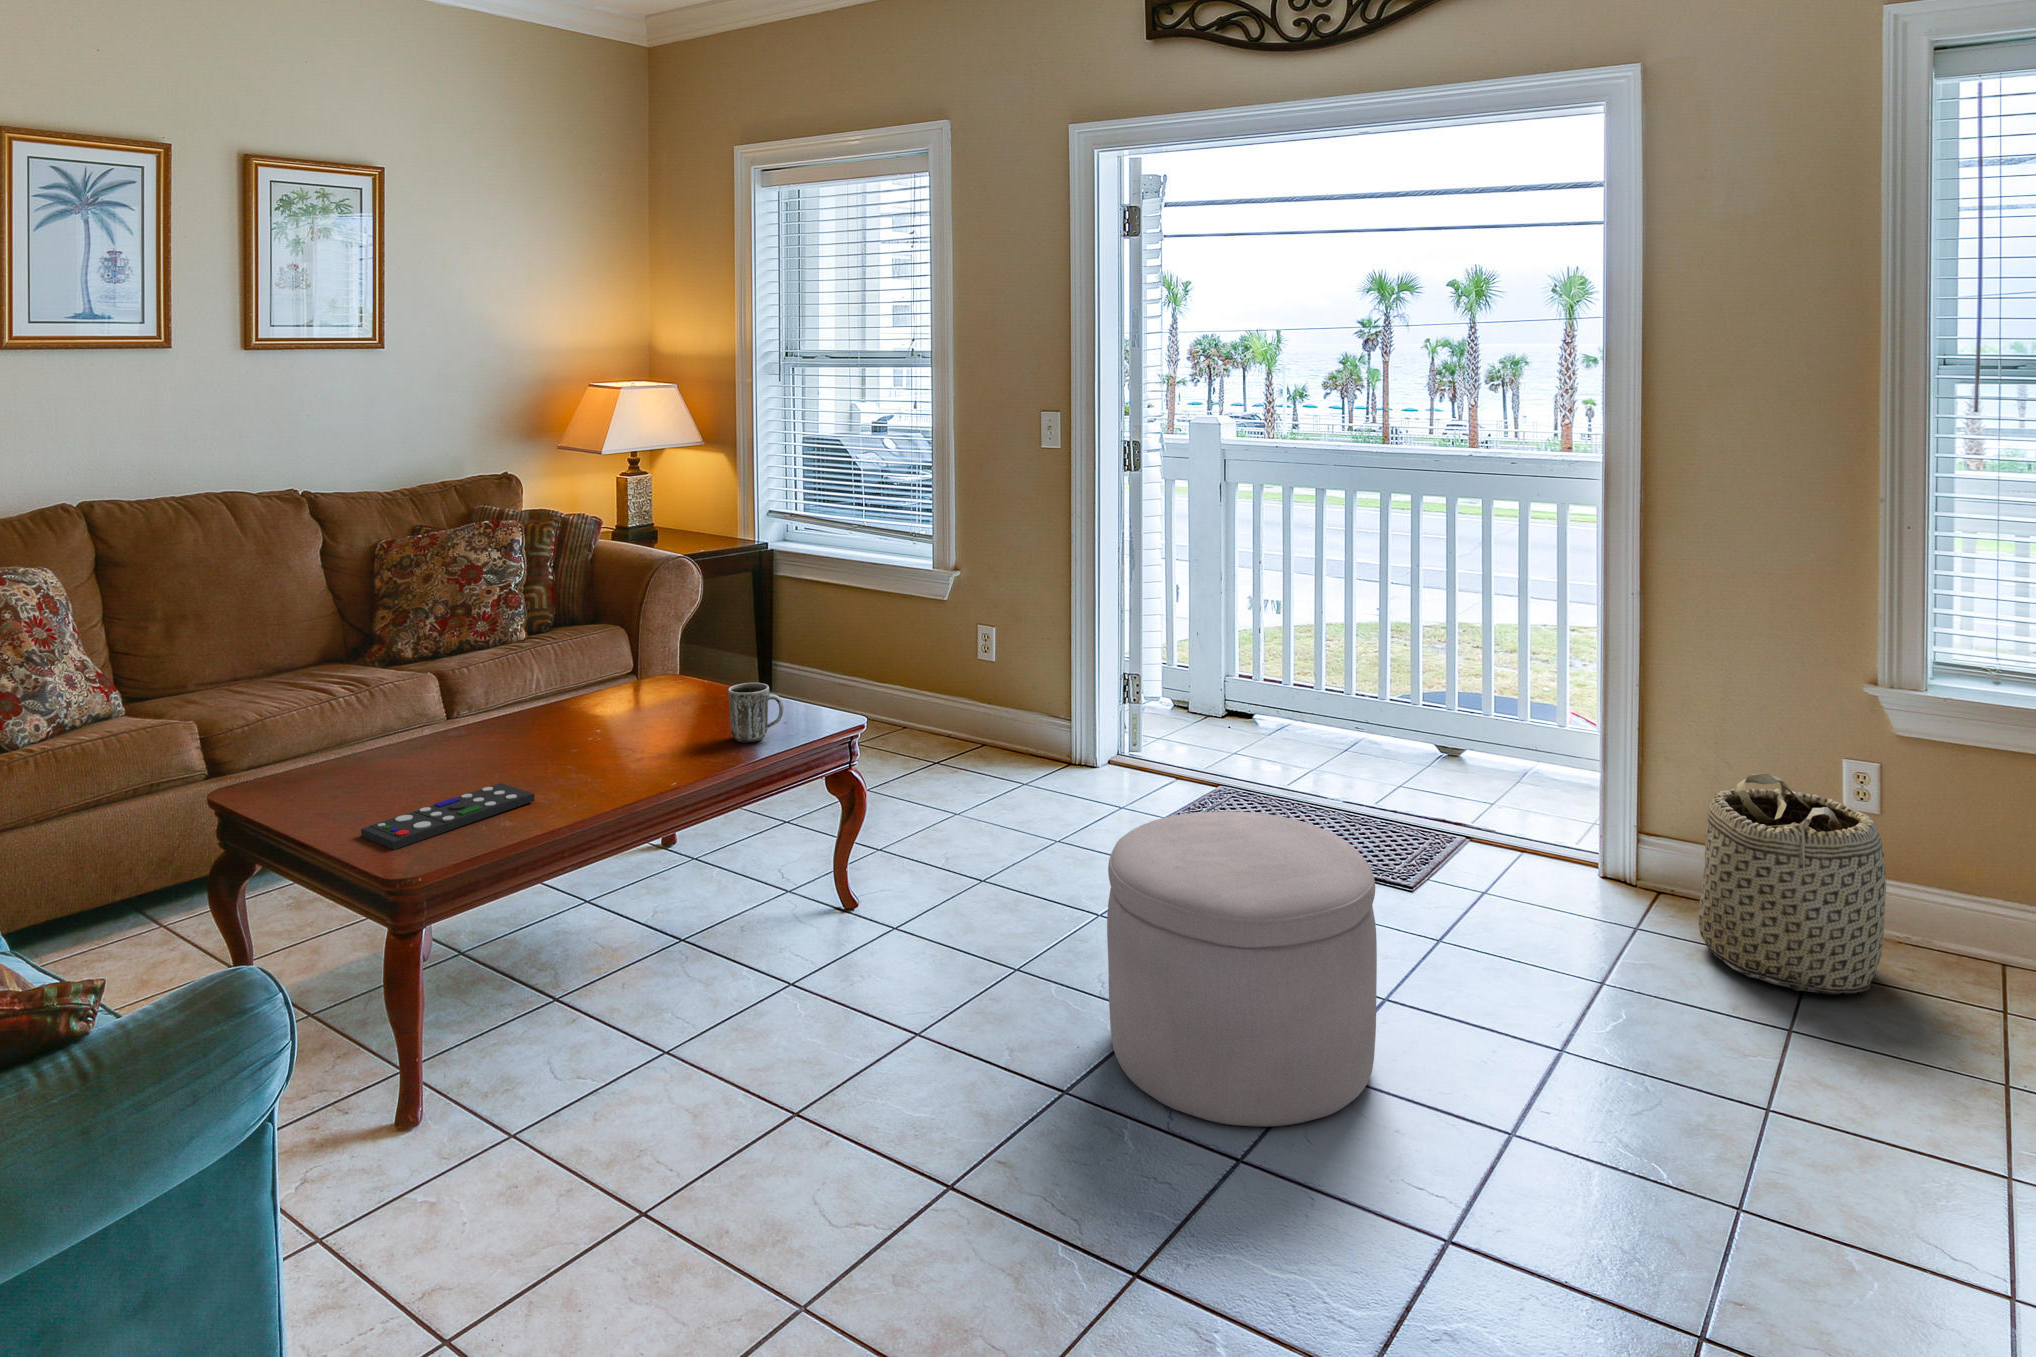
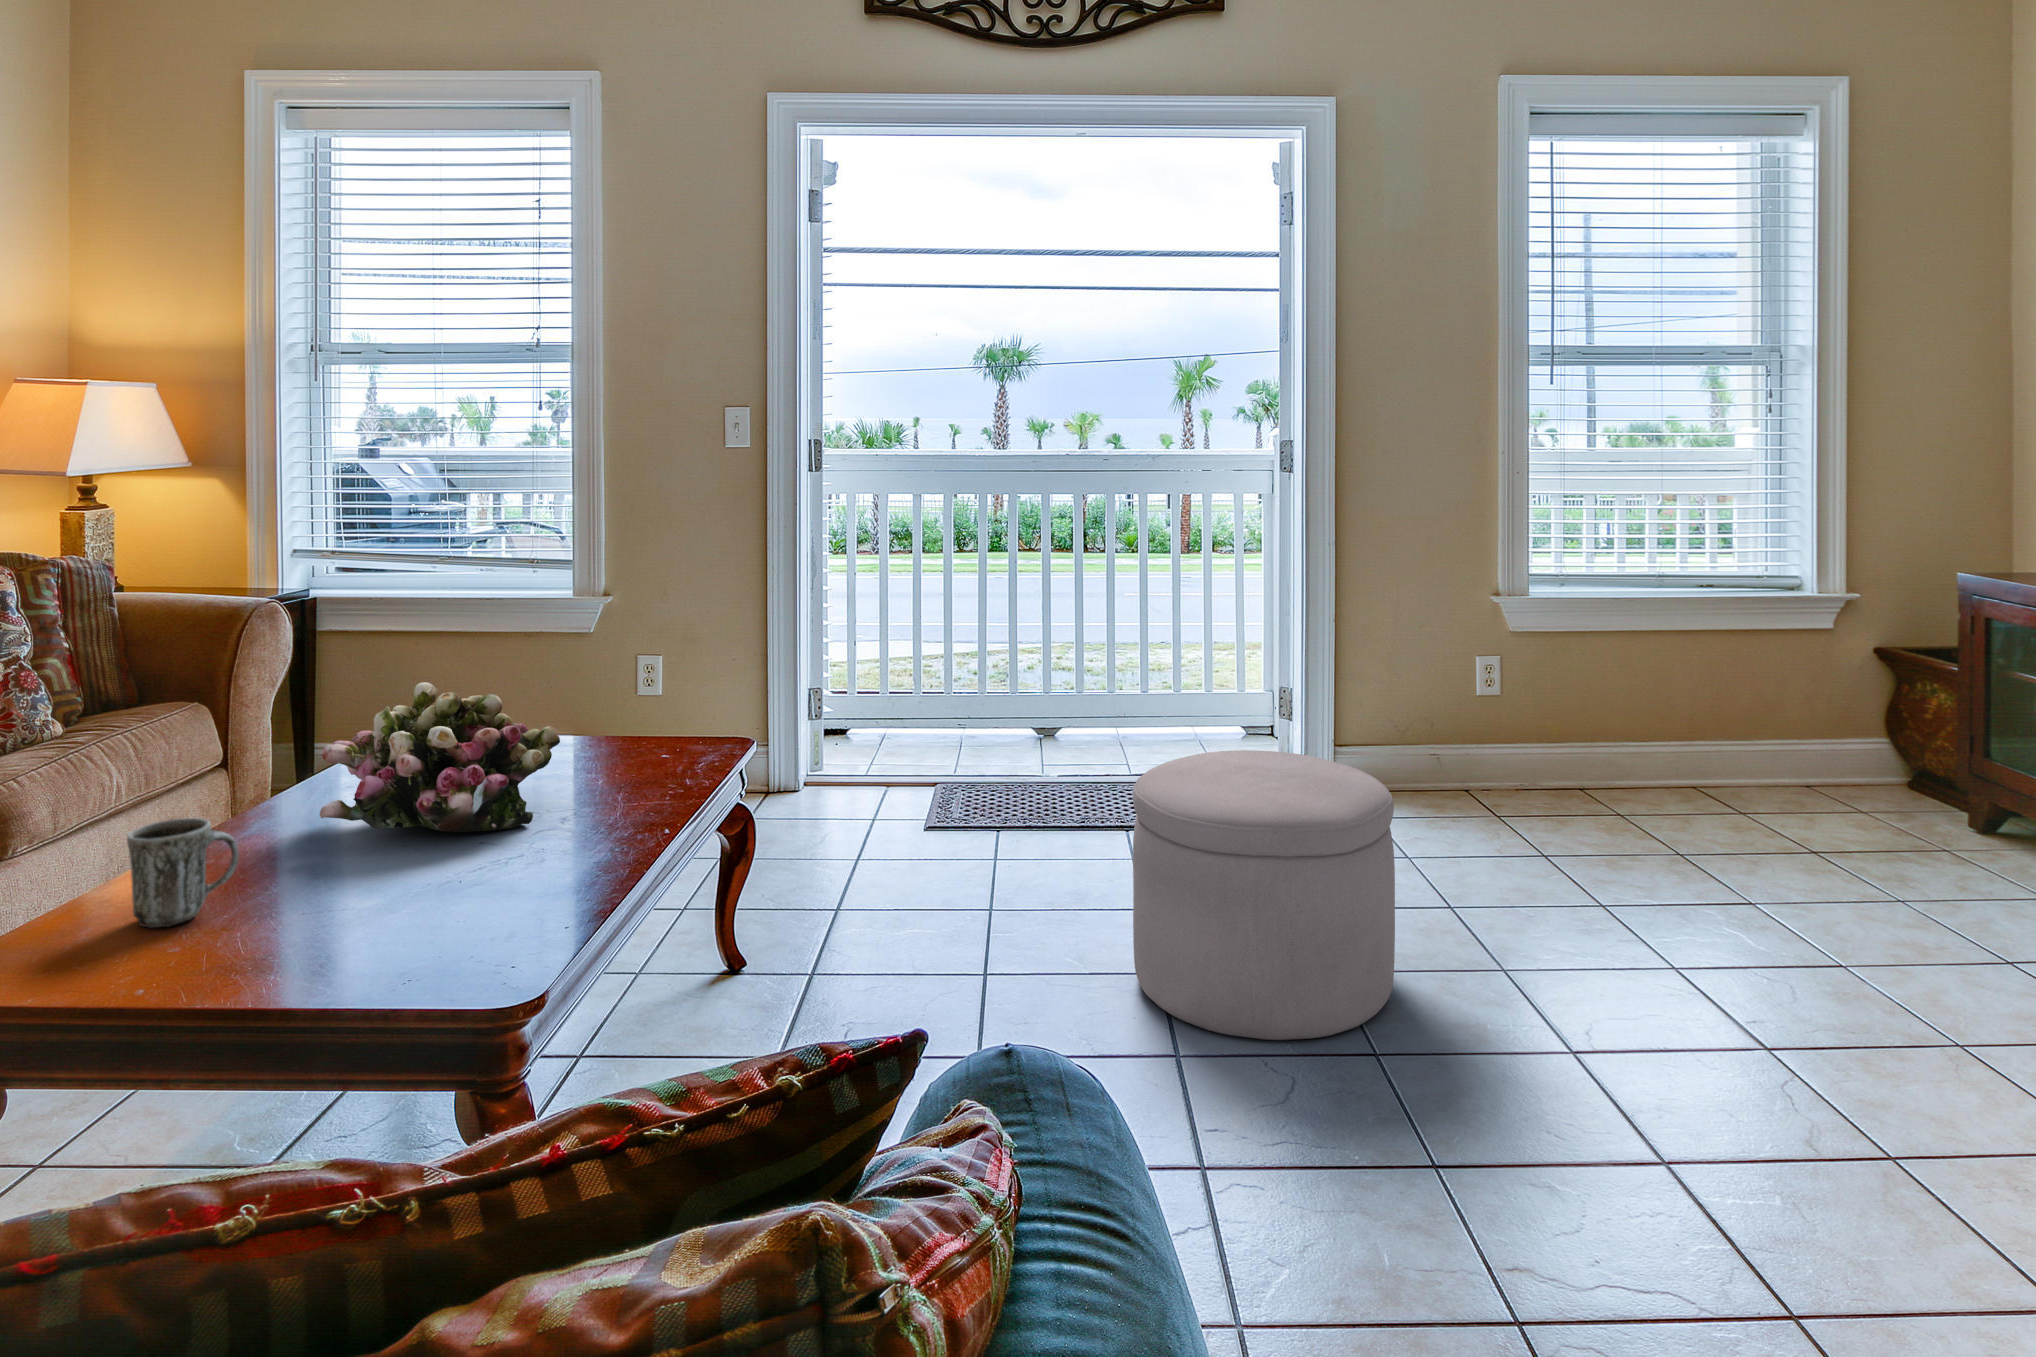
flower arrangement: none [502,644,669,760] -> present [320,682,560,832]
mug: present [728,683,784,743] -> present [127,818,239,927]
basket: present [1699,774,1886,995] -> none [1423,670,1556,832]
remote control: present [361,783,535,849] -> none [304,874,494,978]

